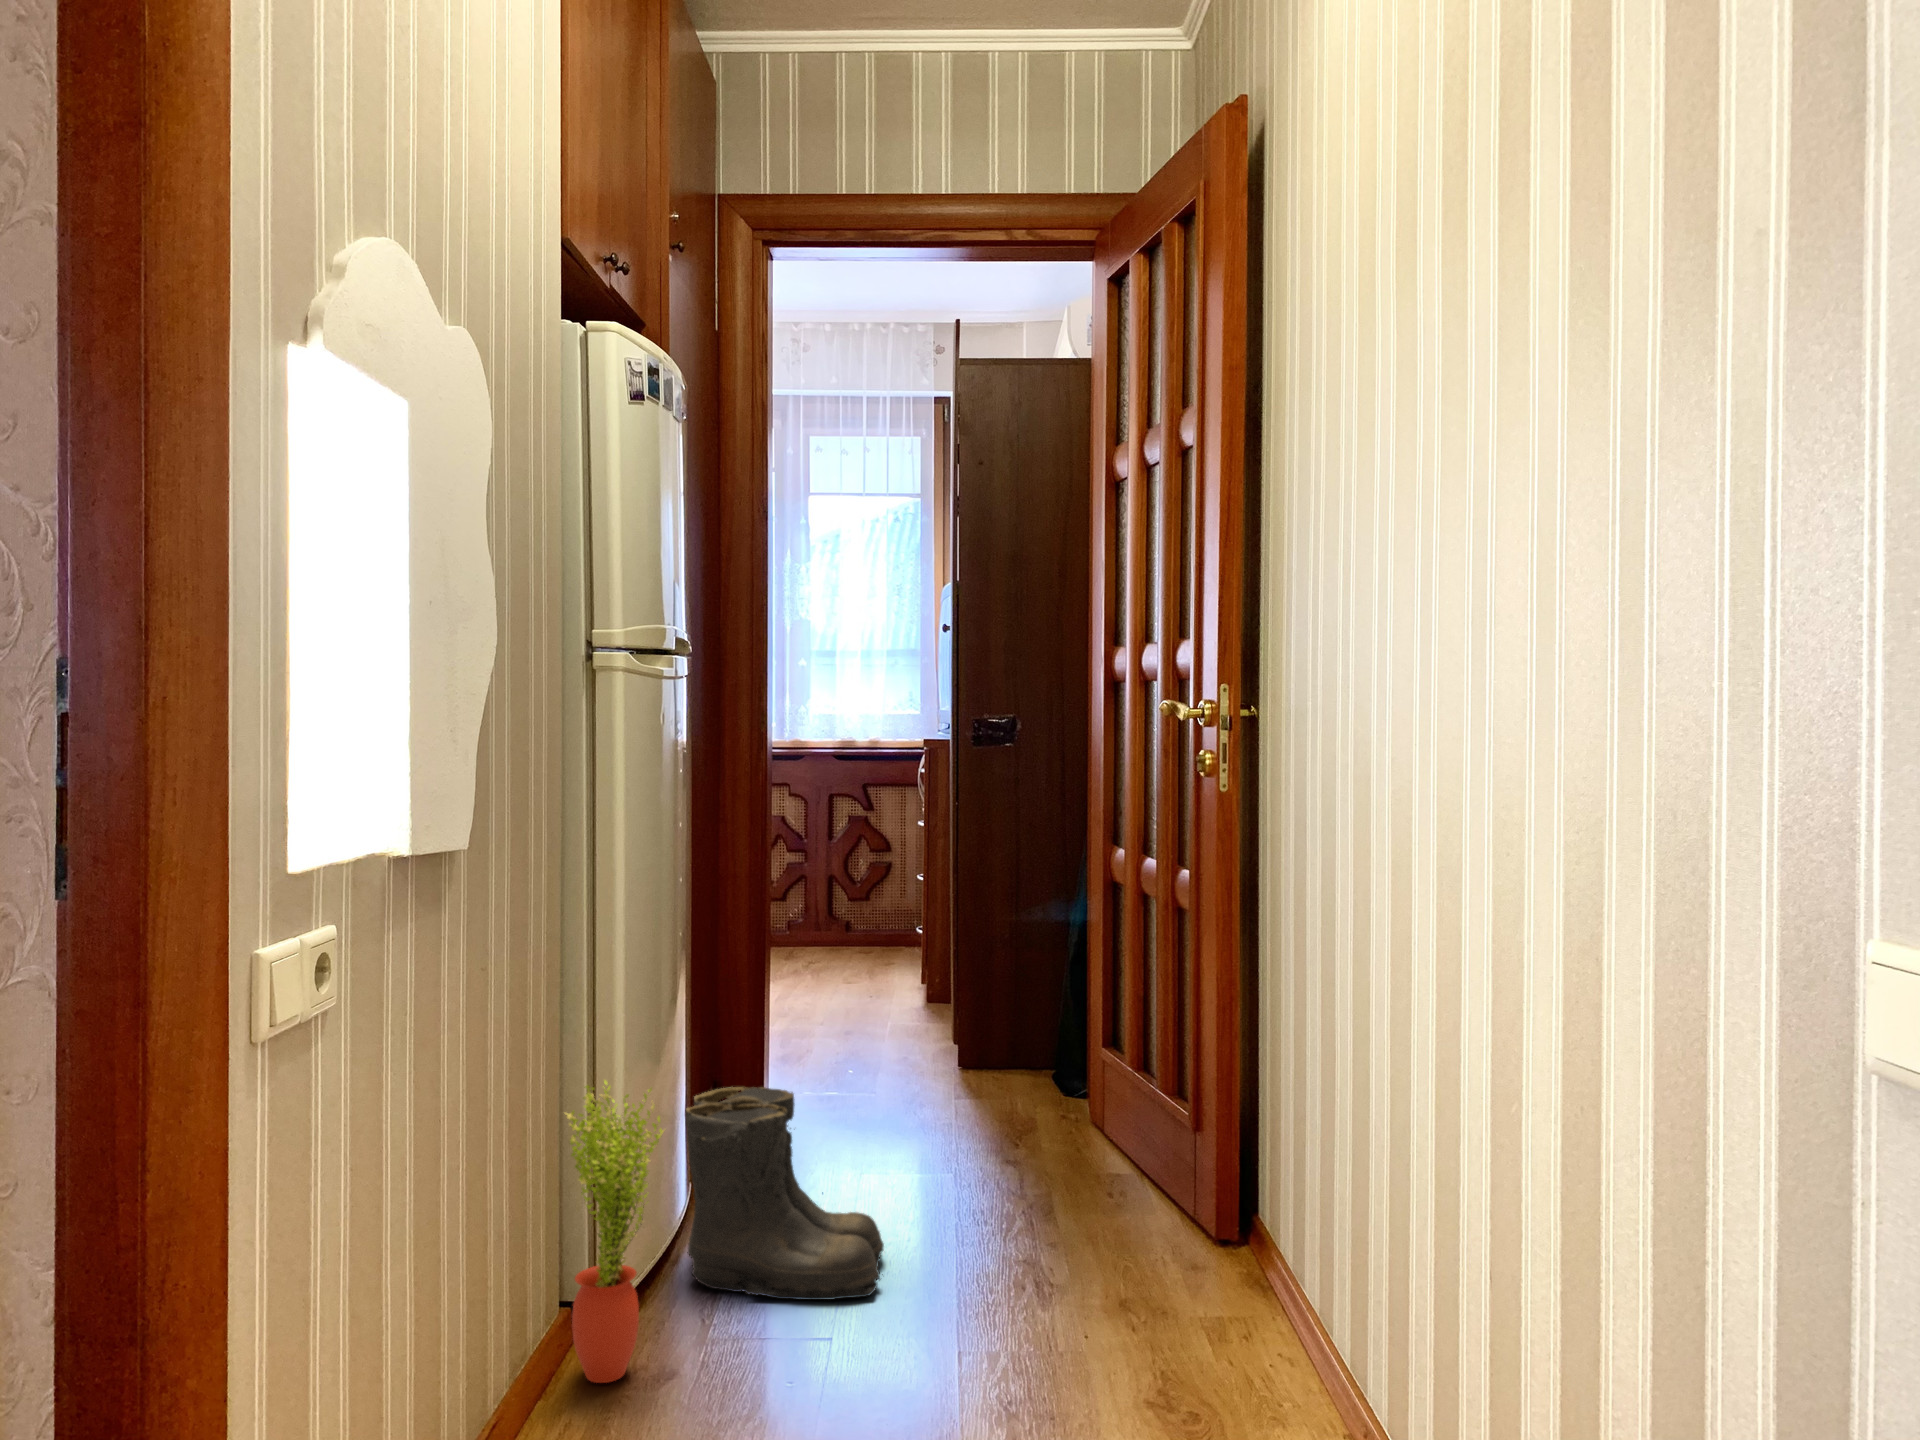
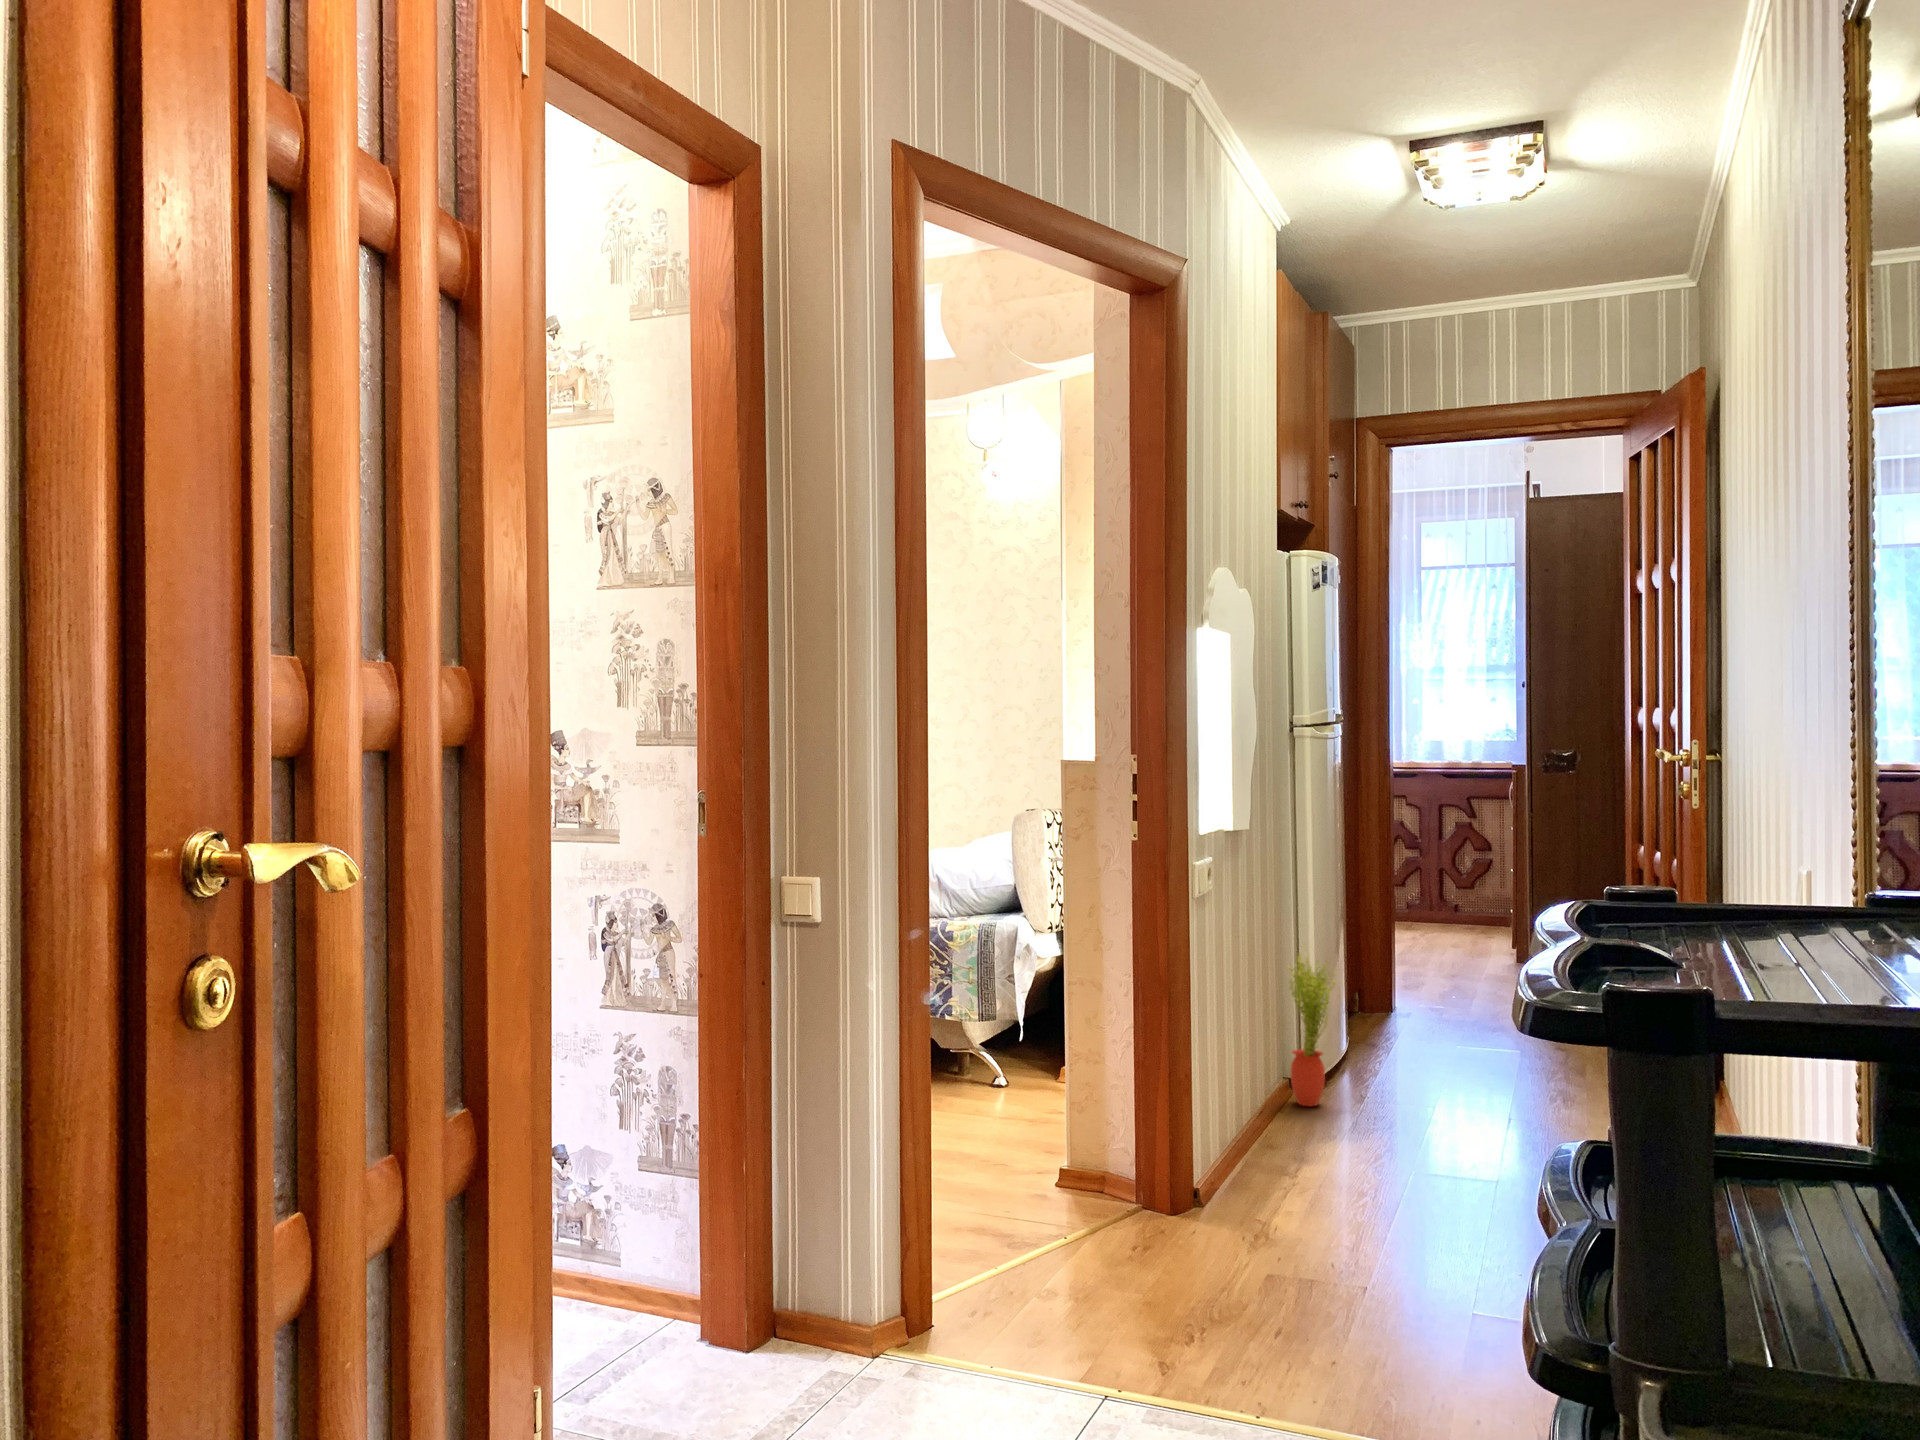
boots: present [685,1087,884,1300] -> none [1345,975,1465,1093]

